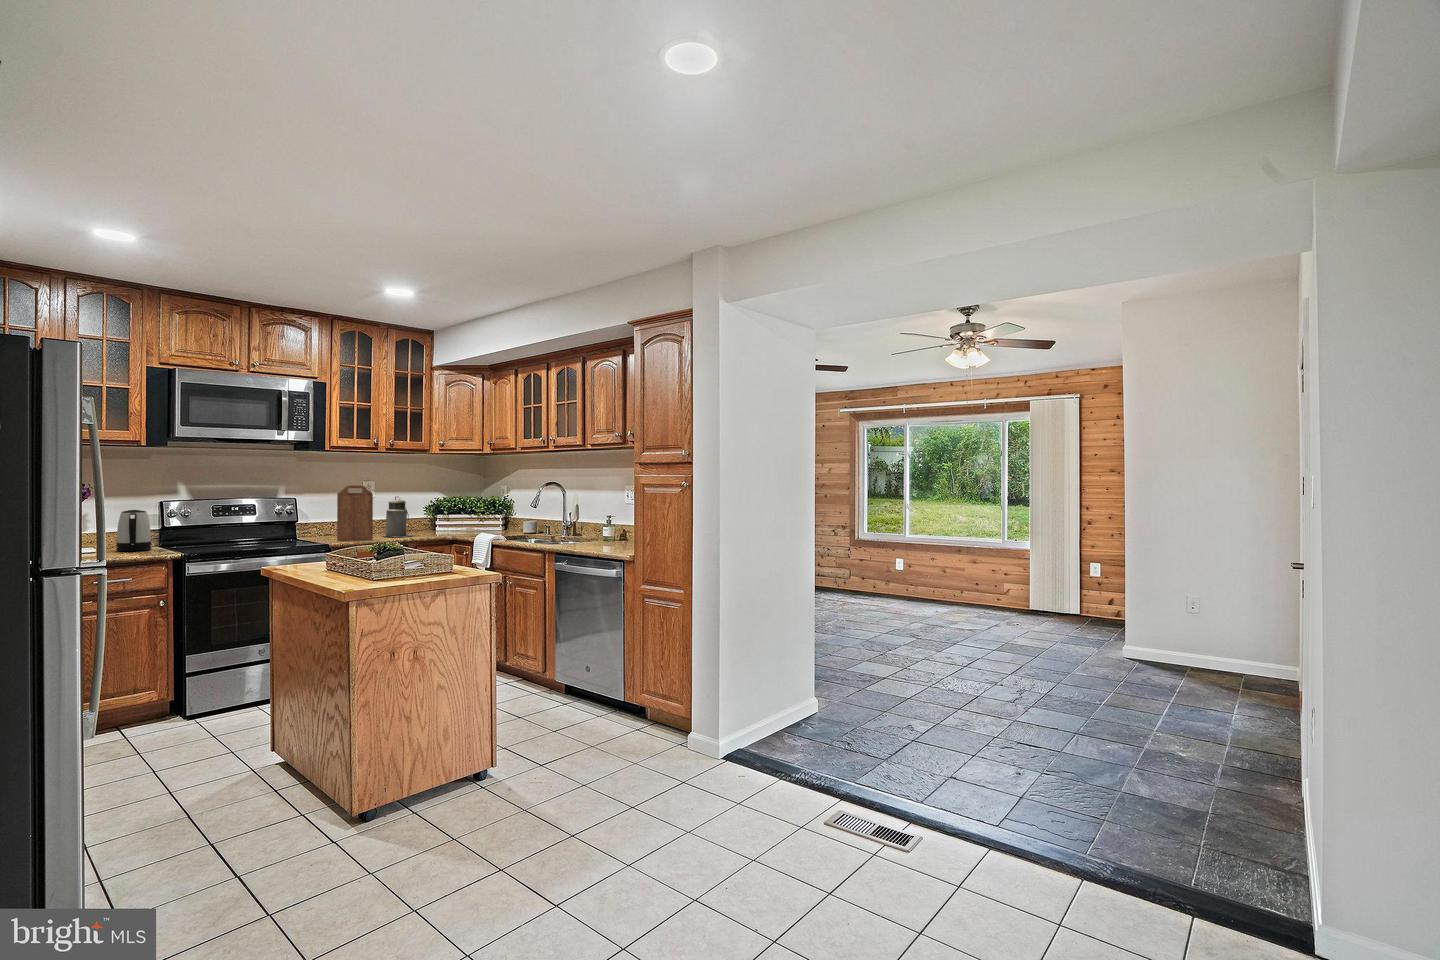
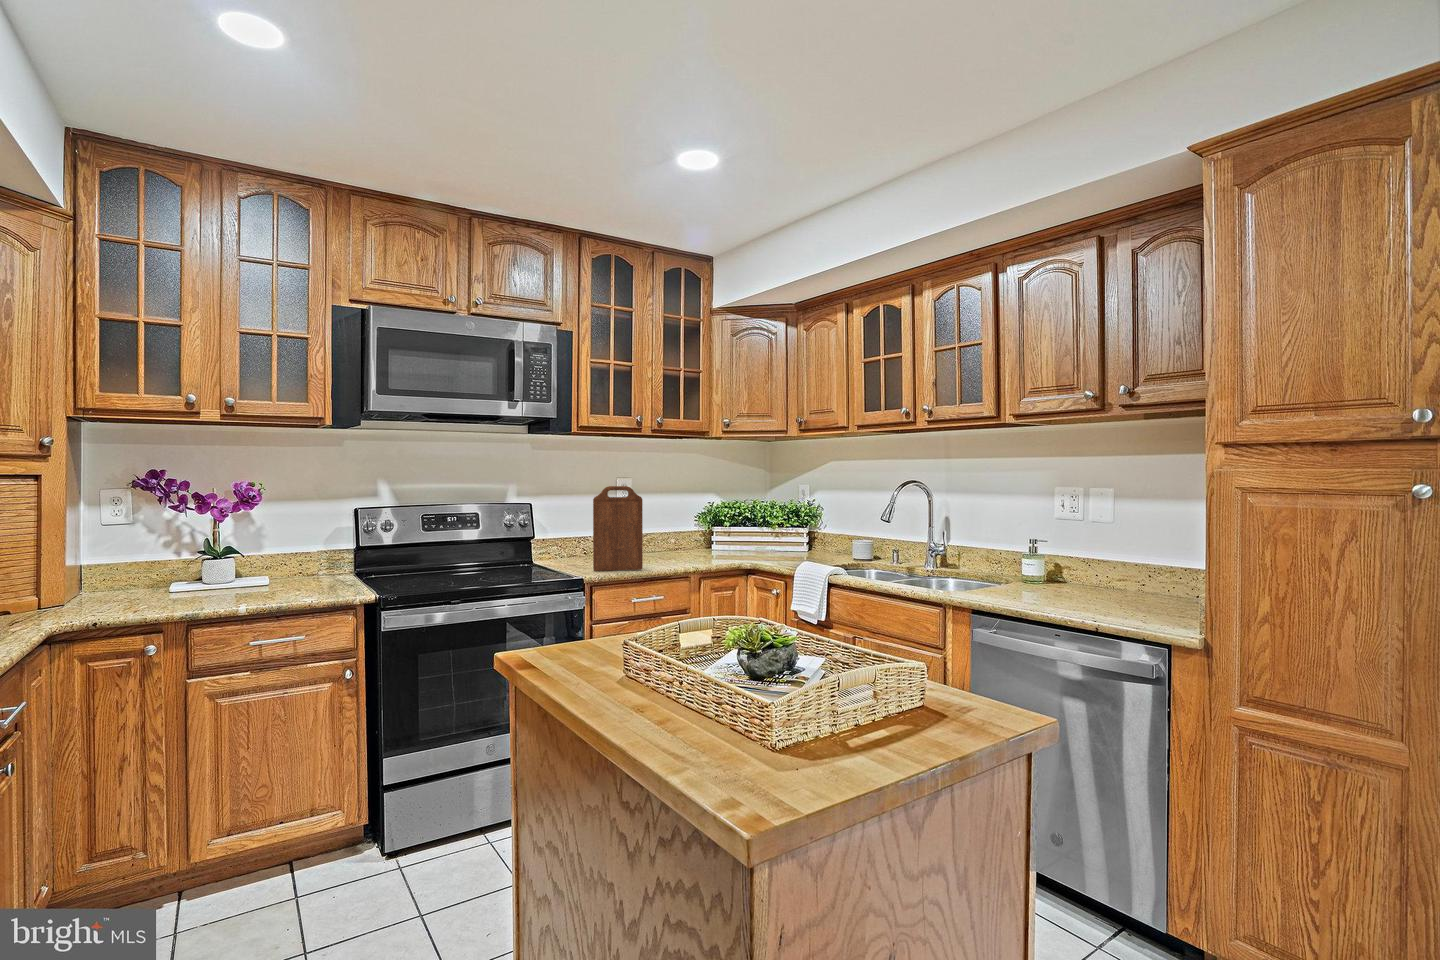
canister: present [384,497,412,537] -> none [648,502,689,562]
kettle: present [116,510,151,551] -> none [289,526,338,592]

